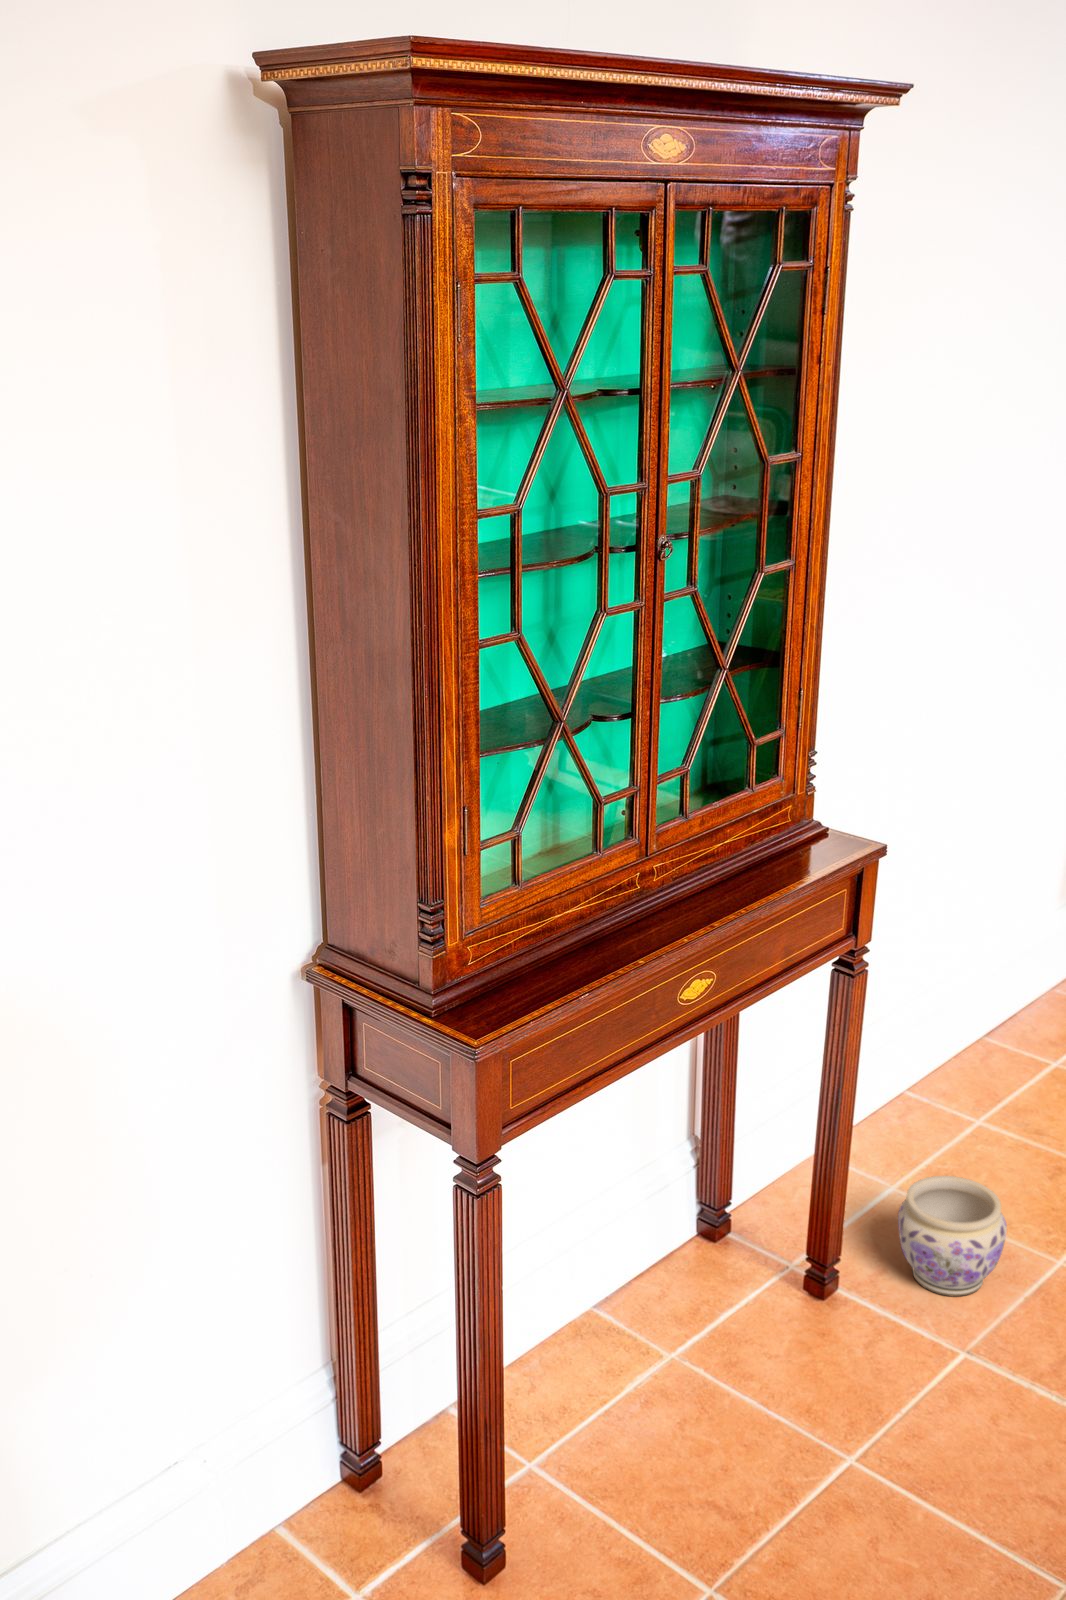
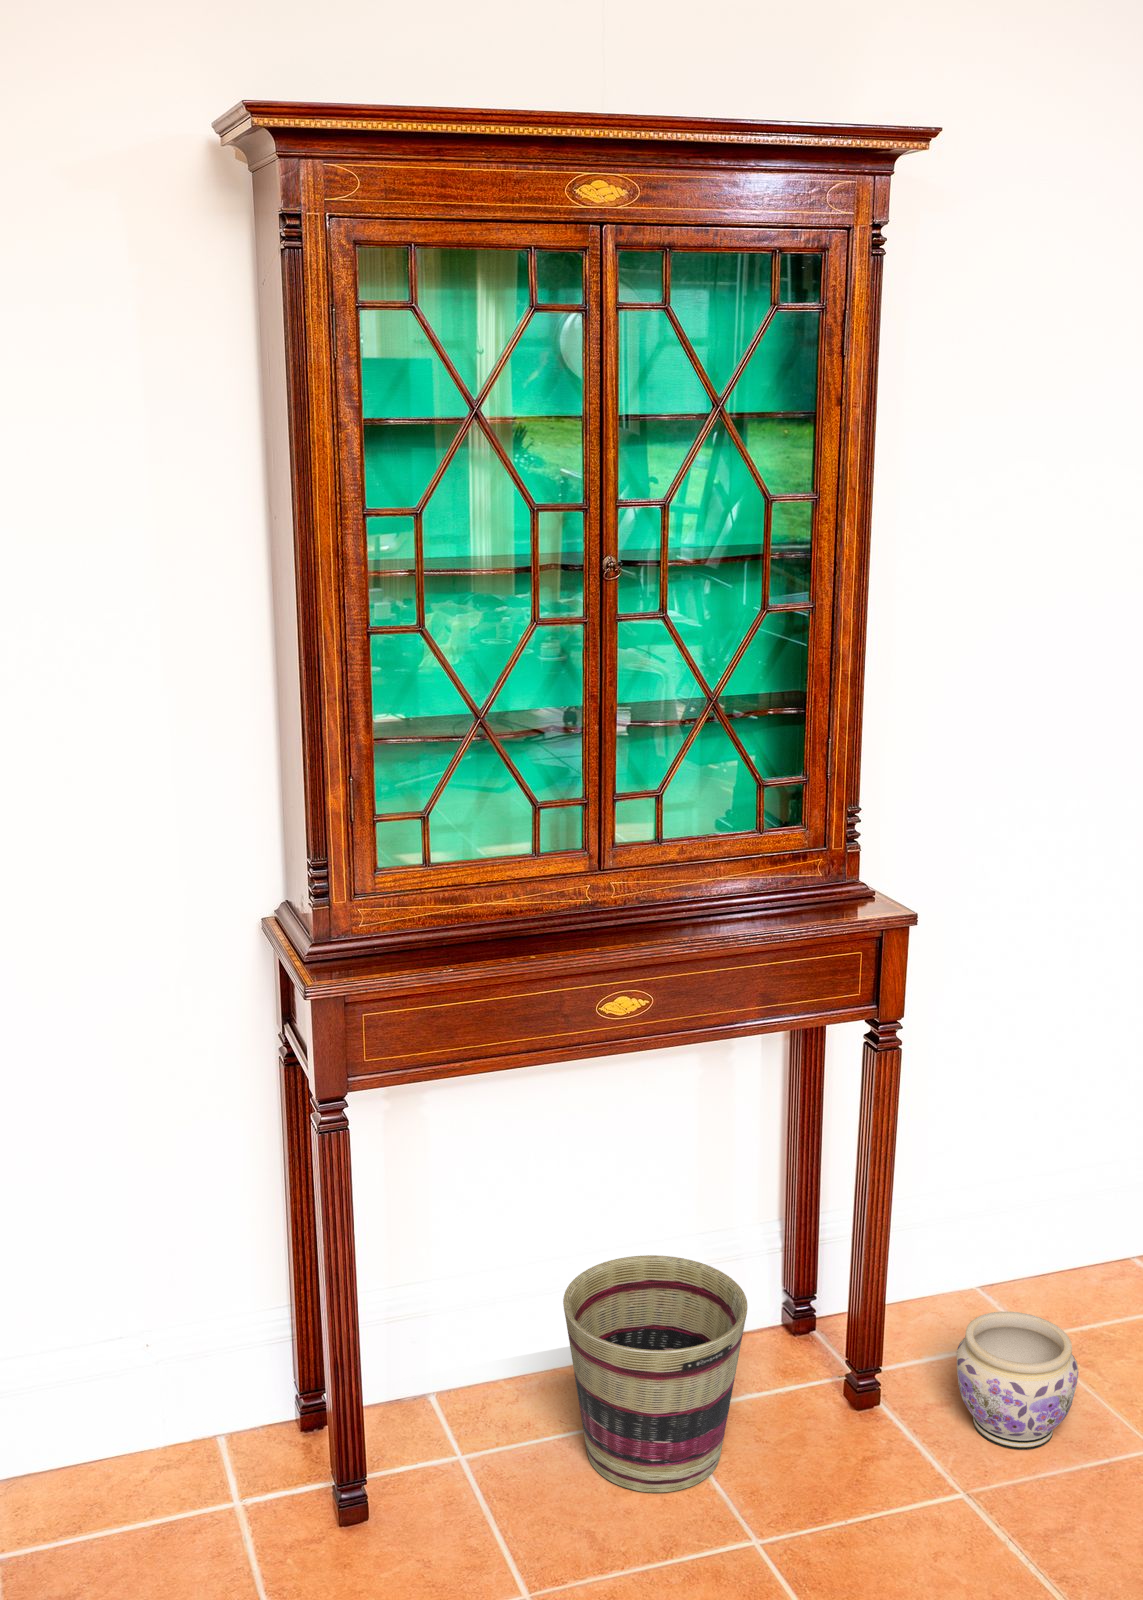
basket: none [608,1209,790,1442] -> present [563,1255,747,1493]

